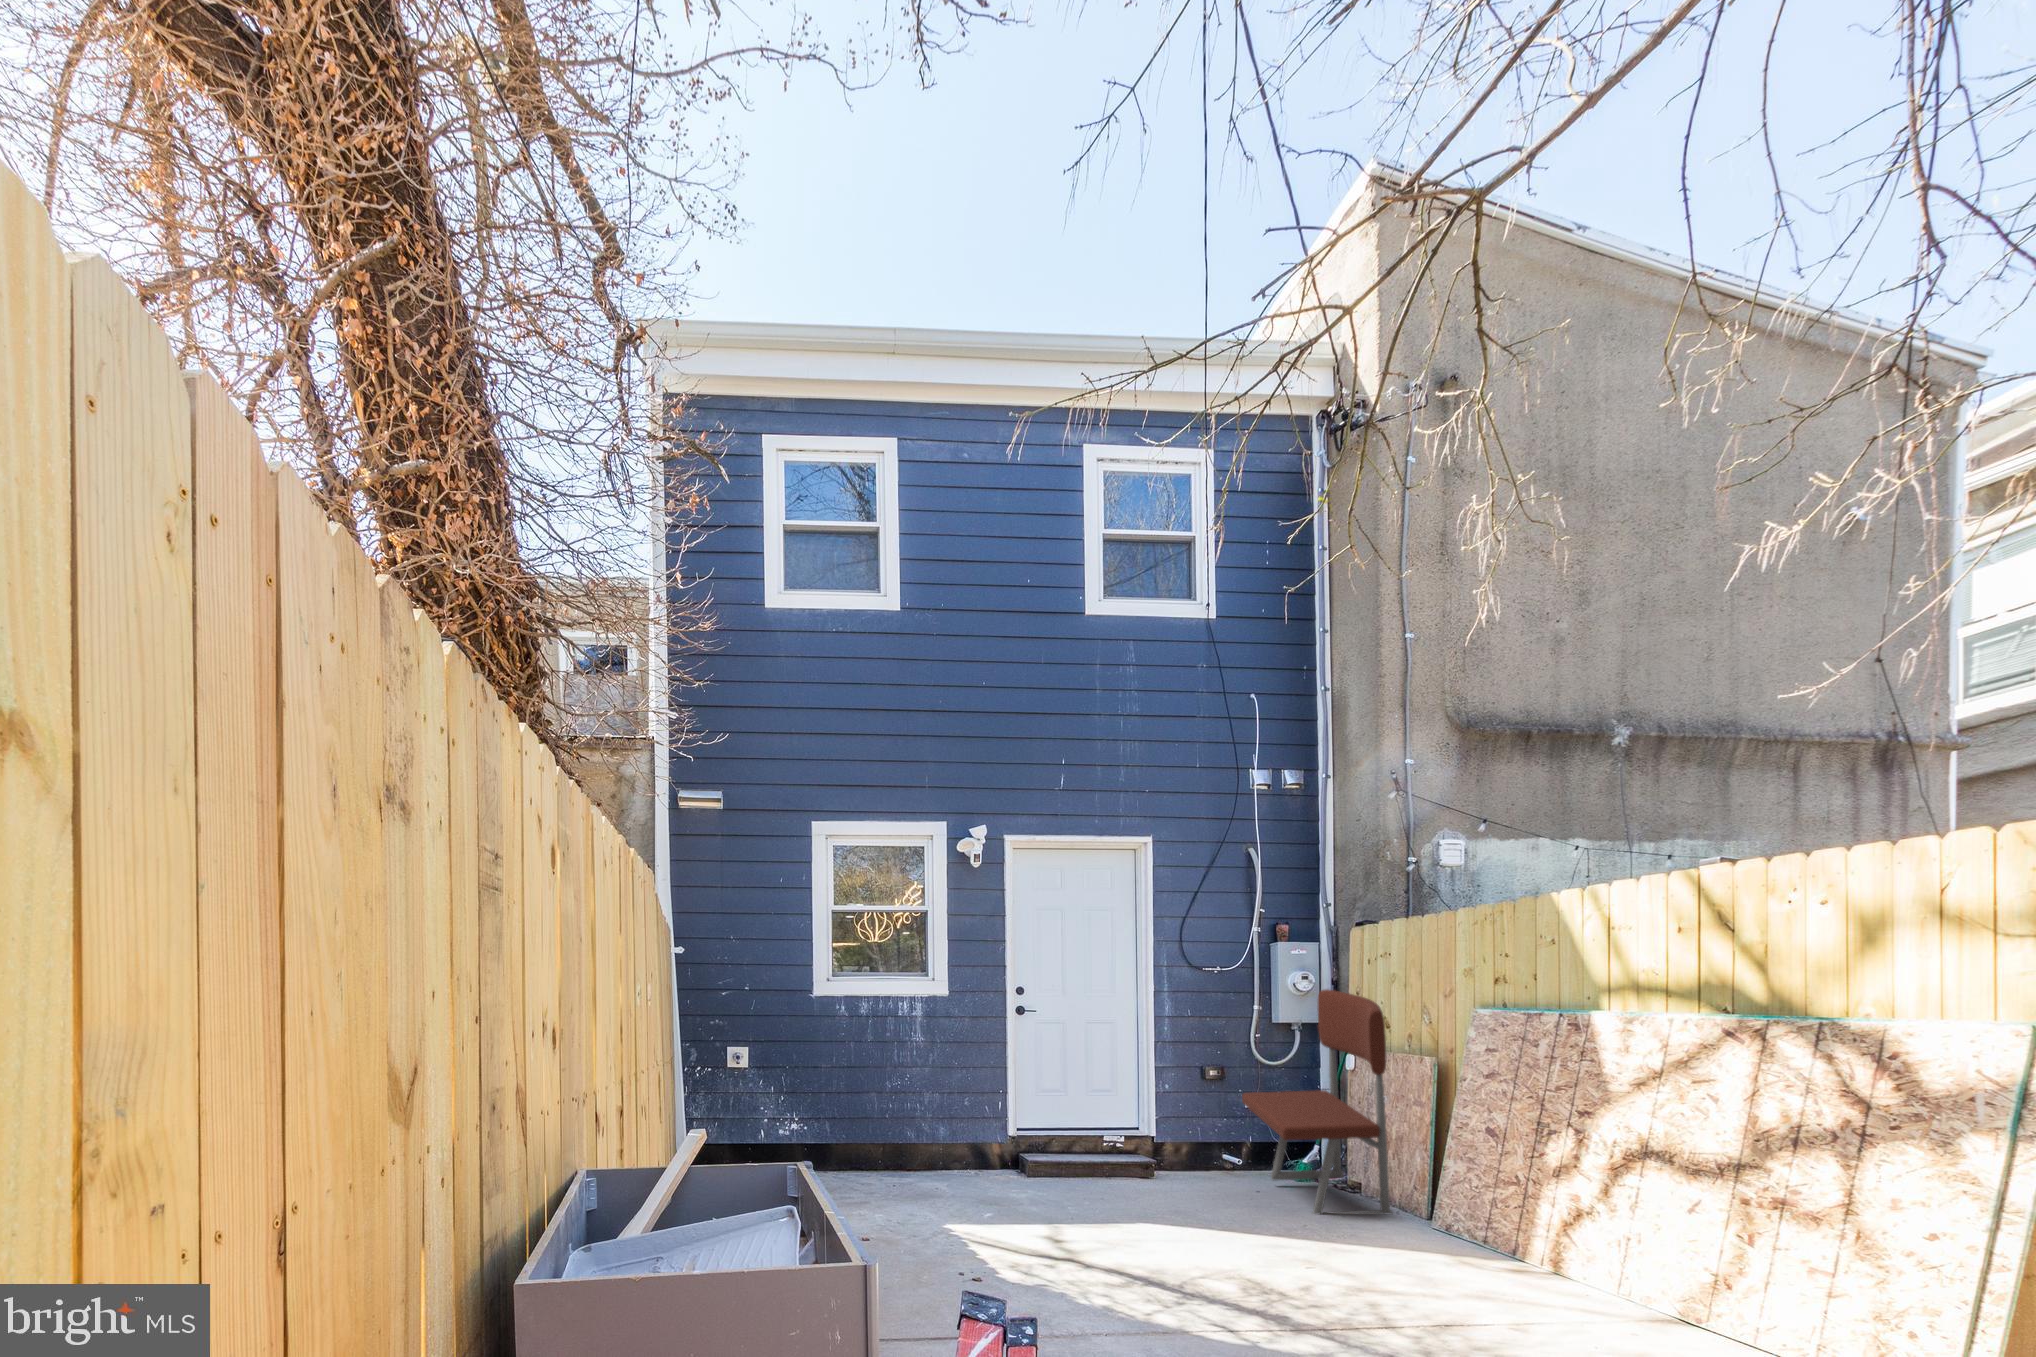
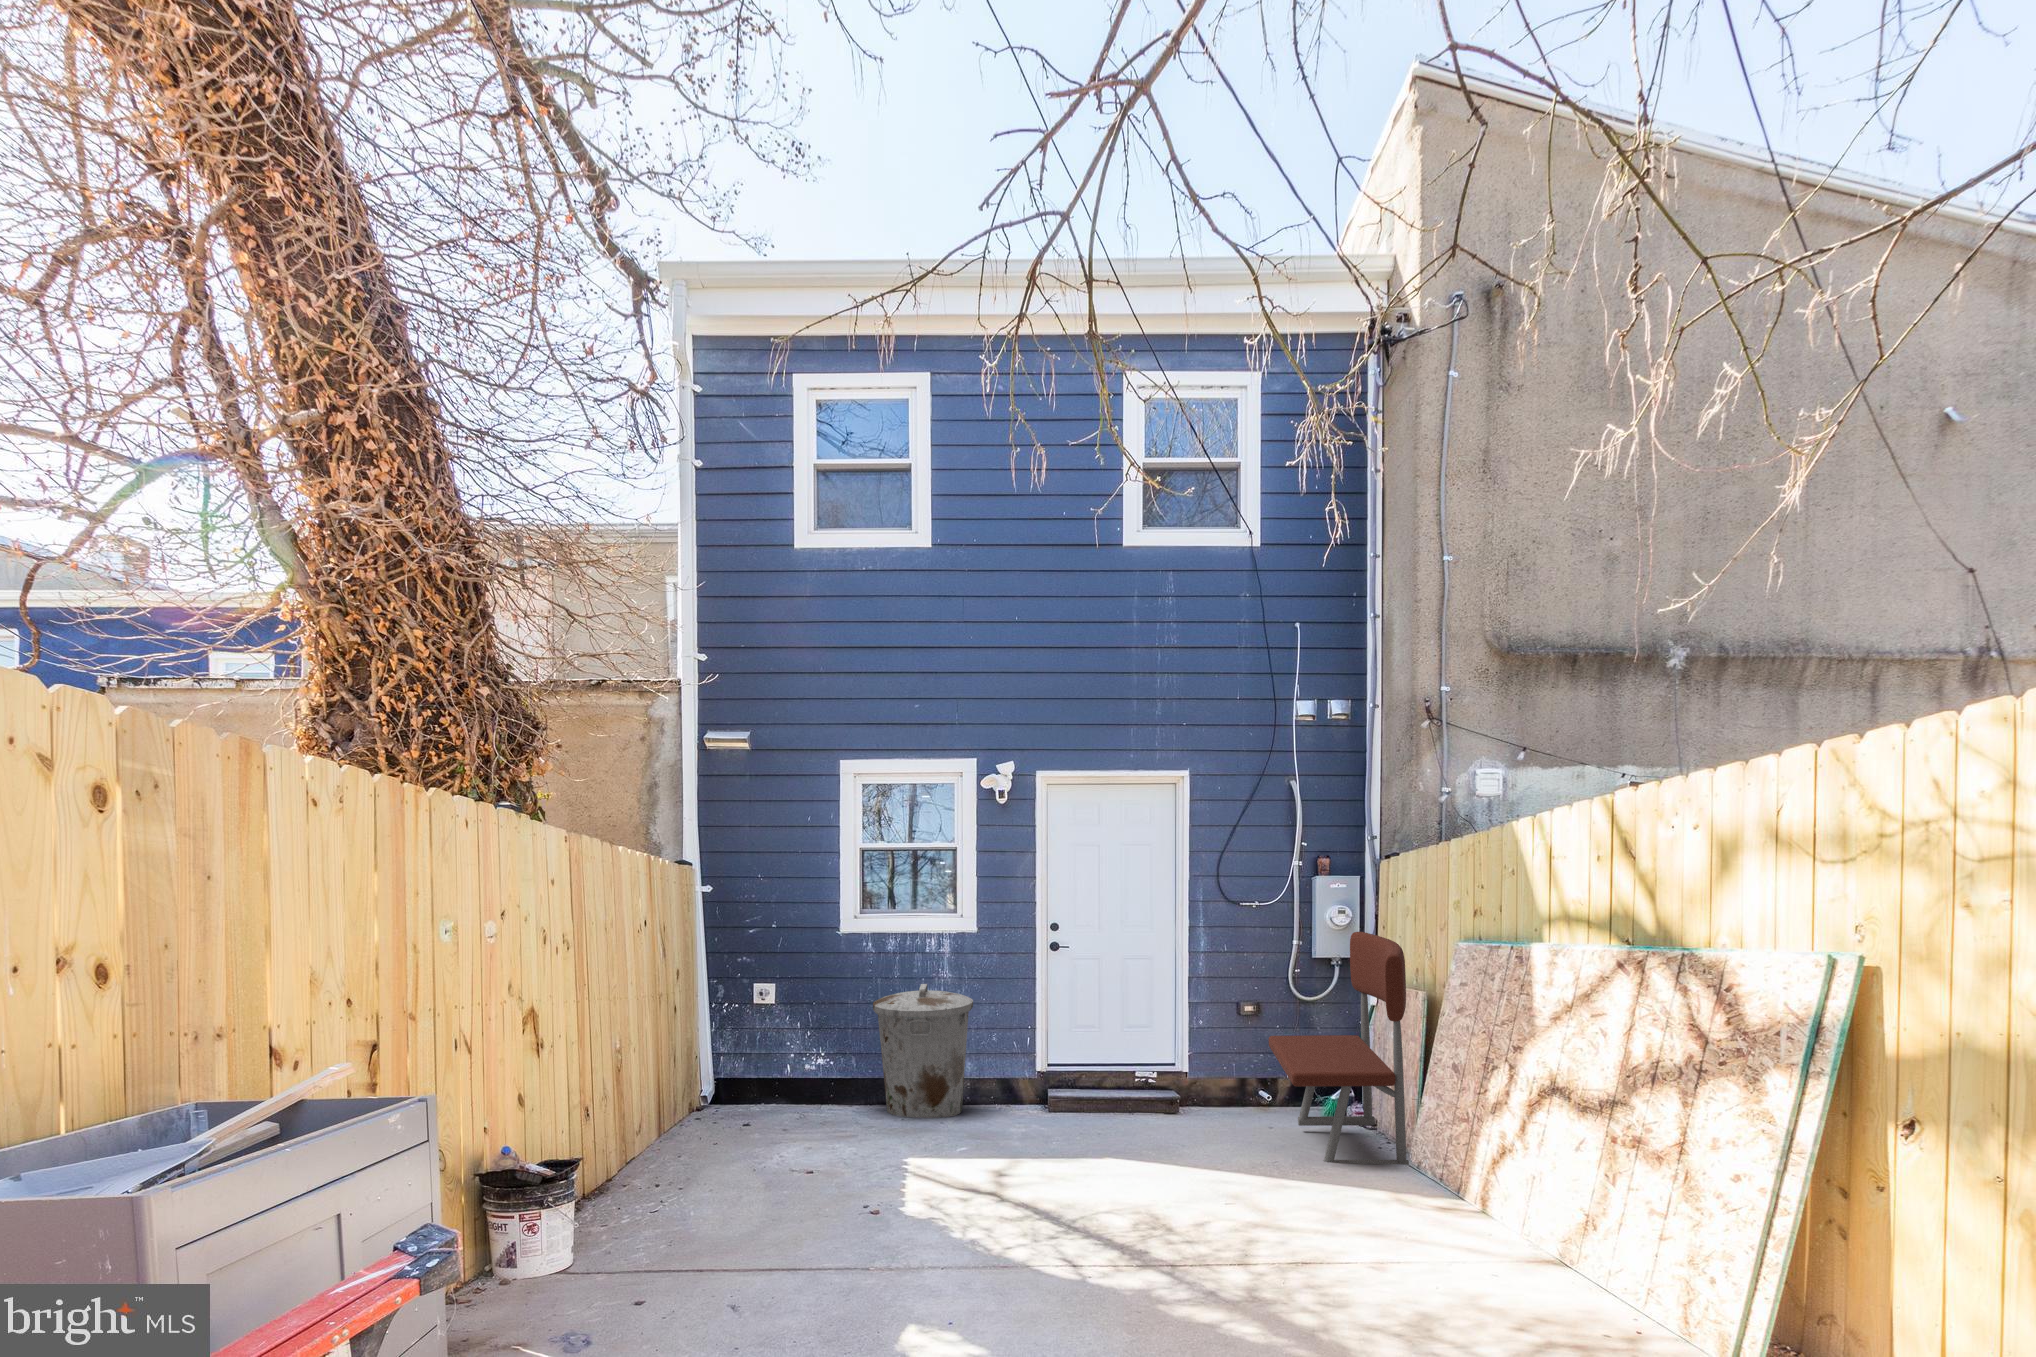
trash can: none [849,1048,949,1187] -> present [873,984,973,1118]

